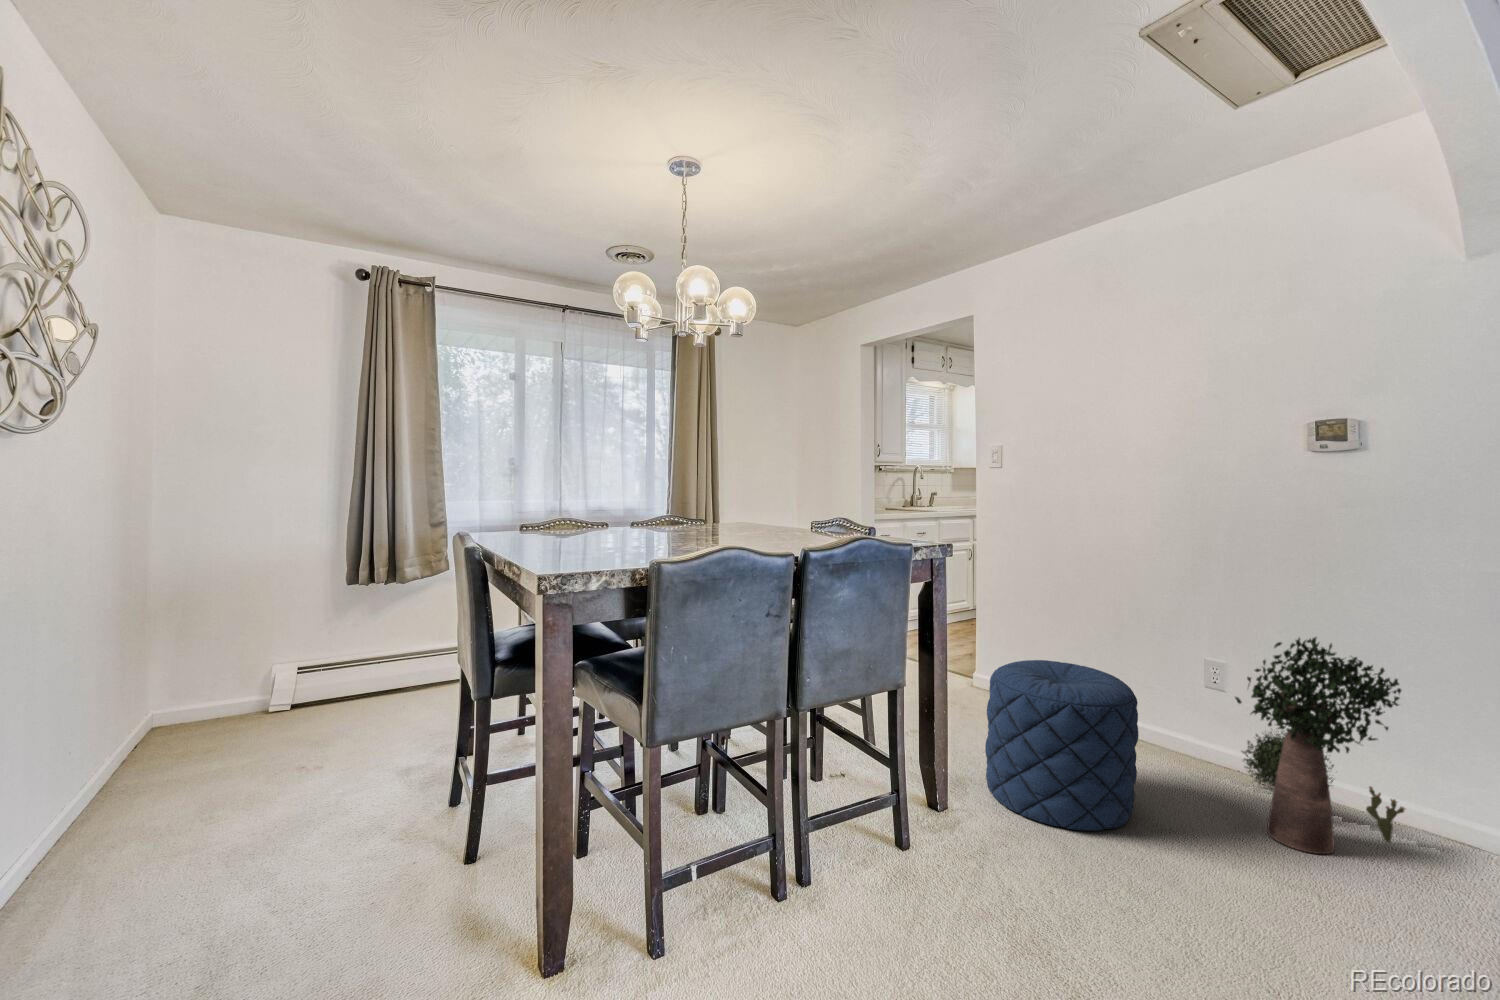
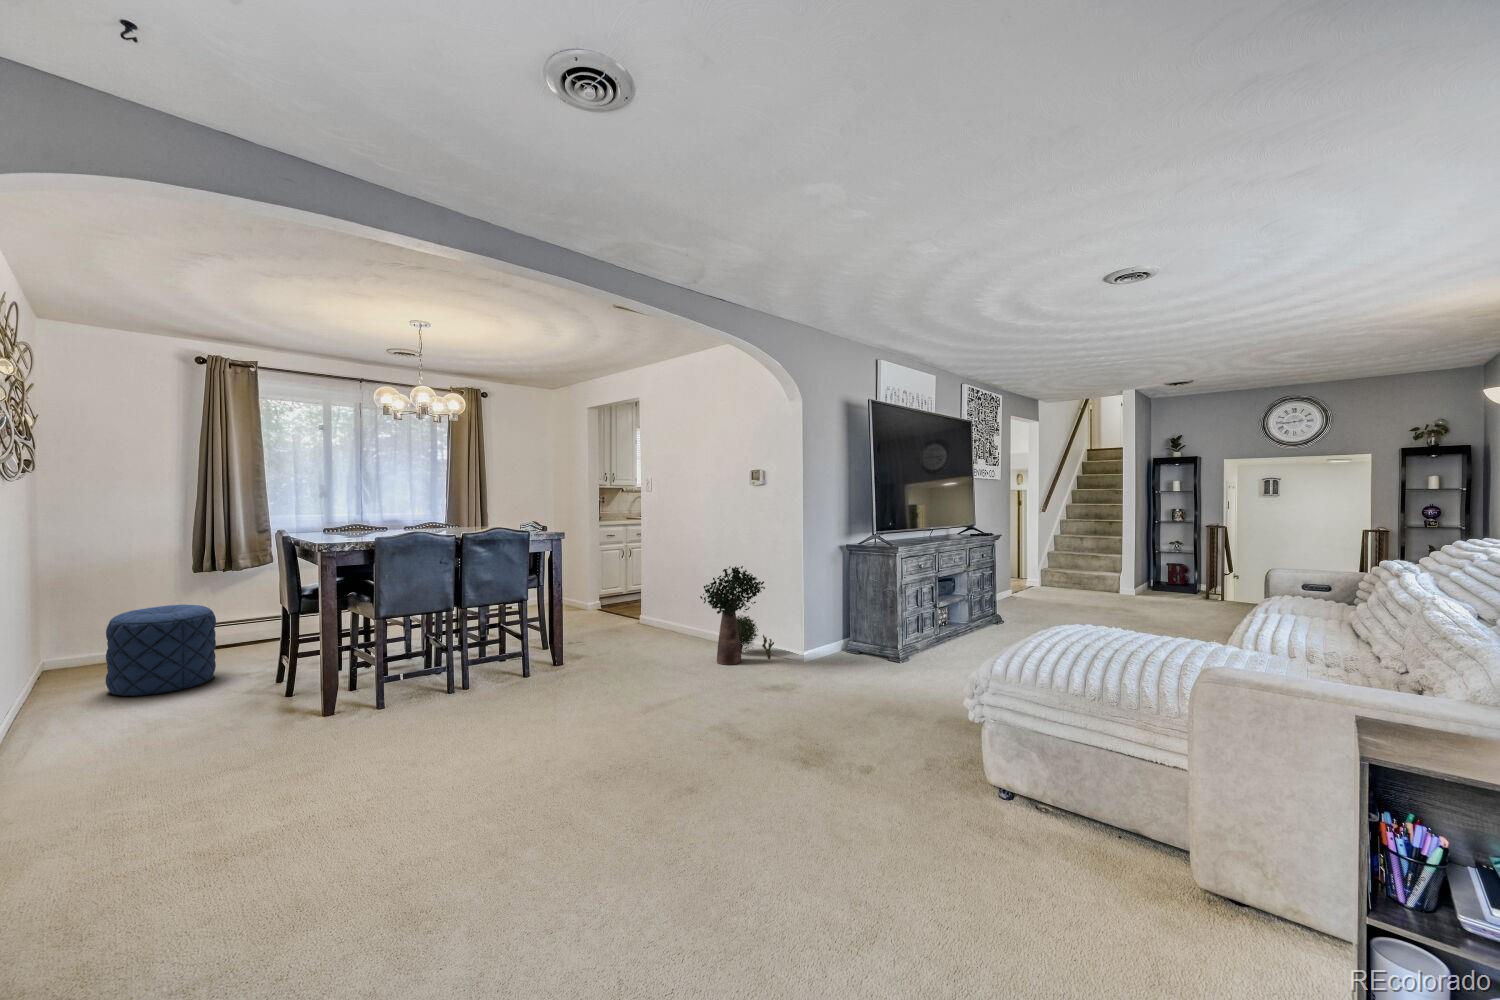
pouf: present [985,660,1138,831] -> present [106,605,216,696]

